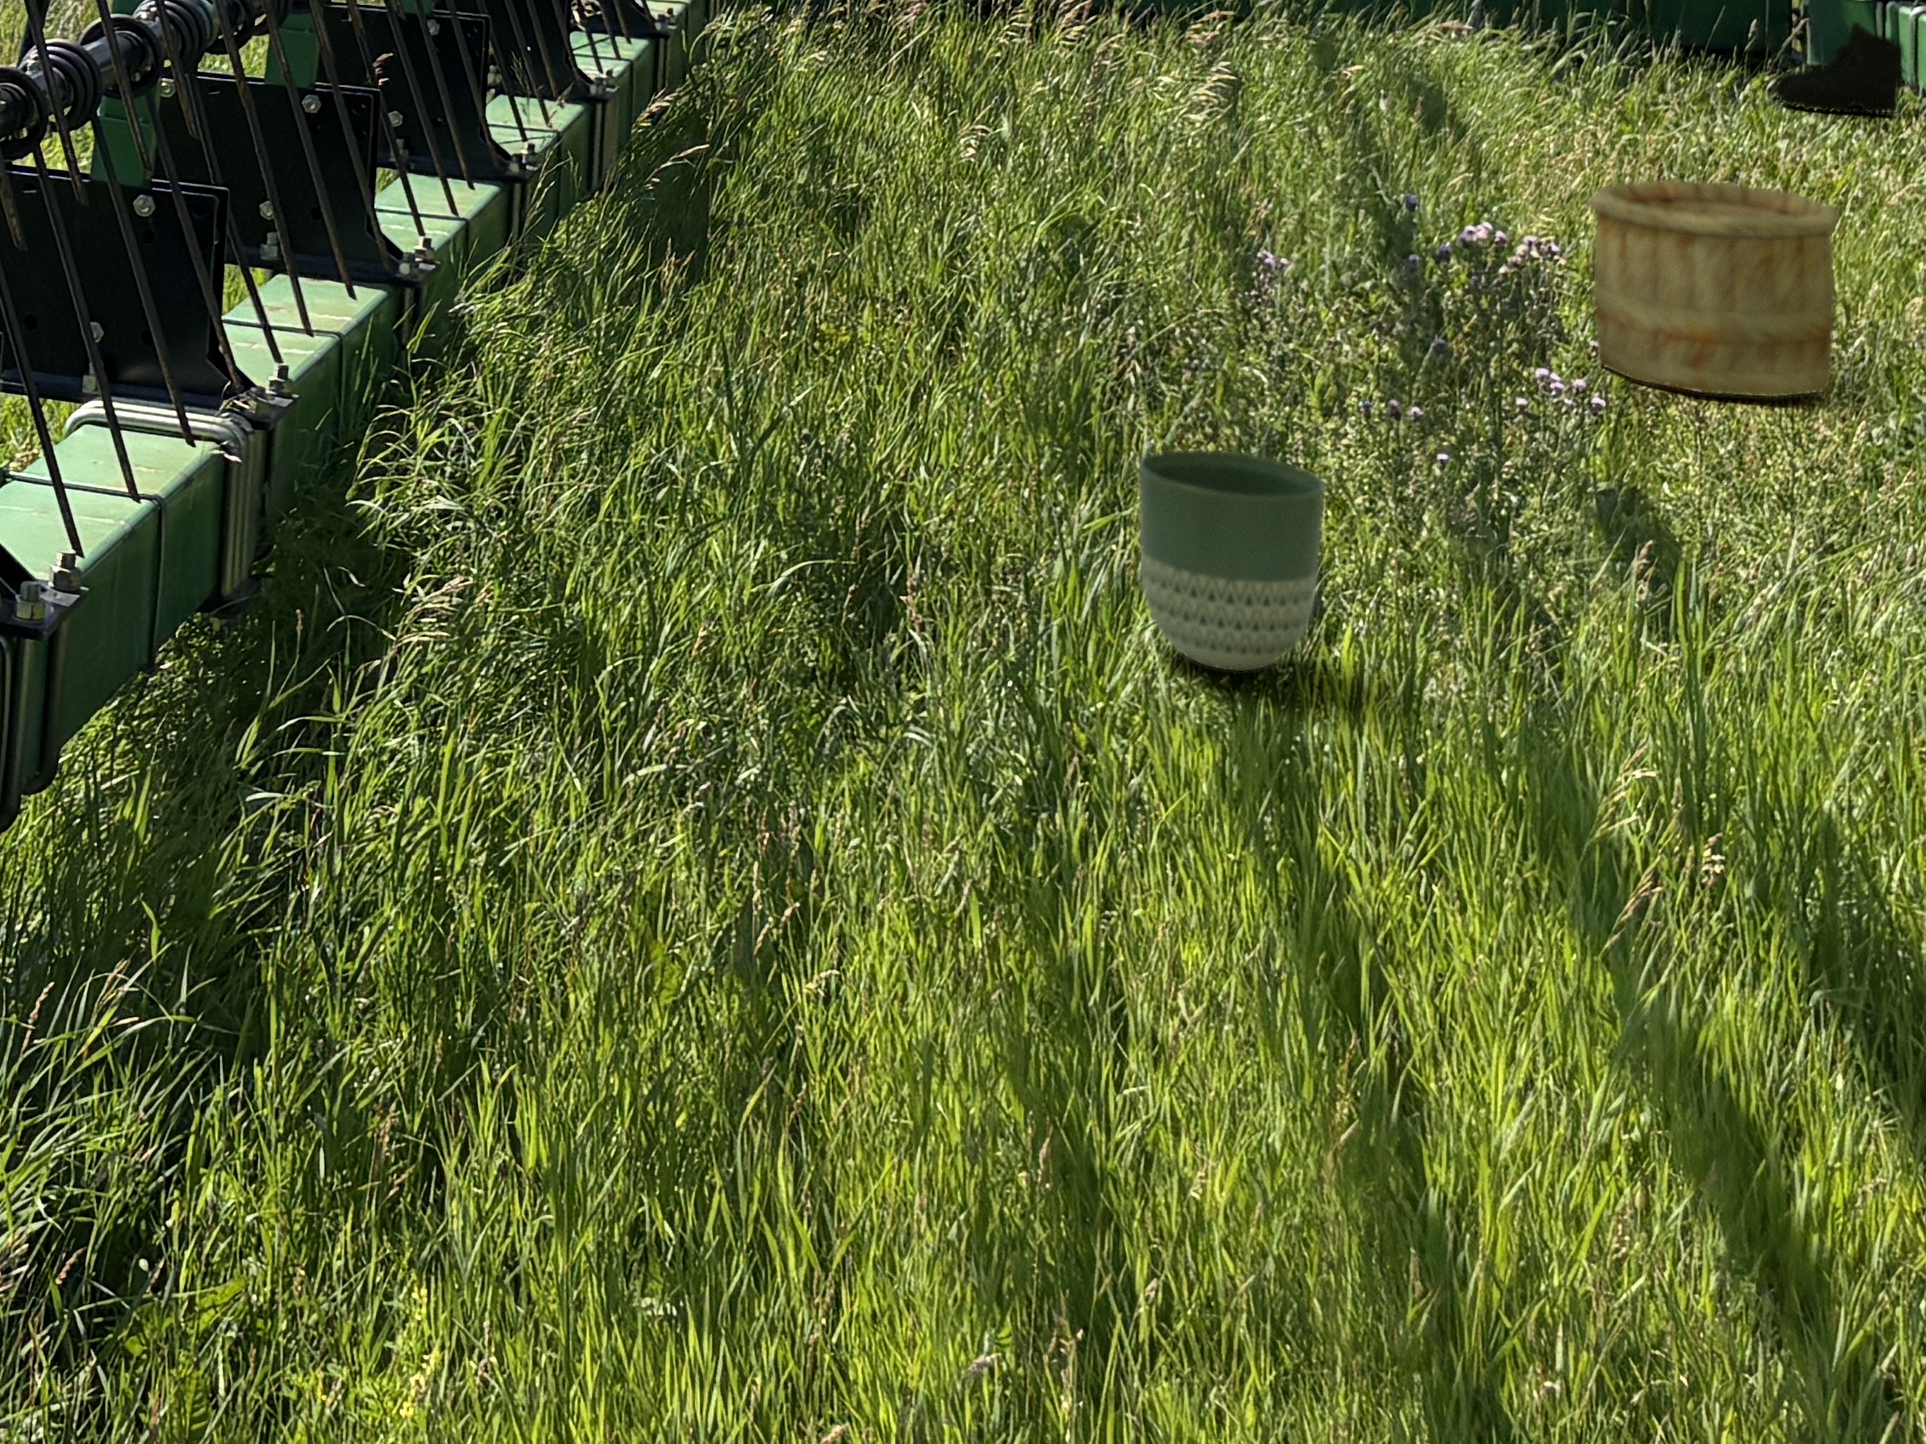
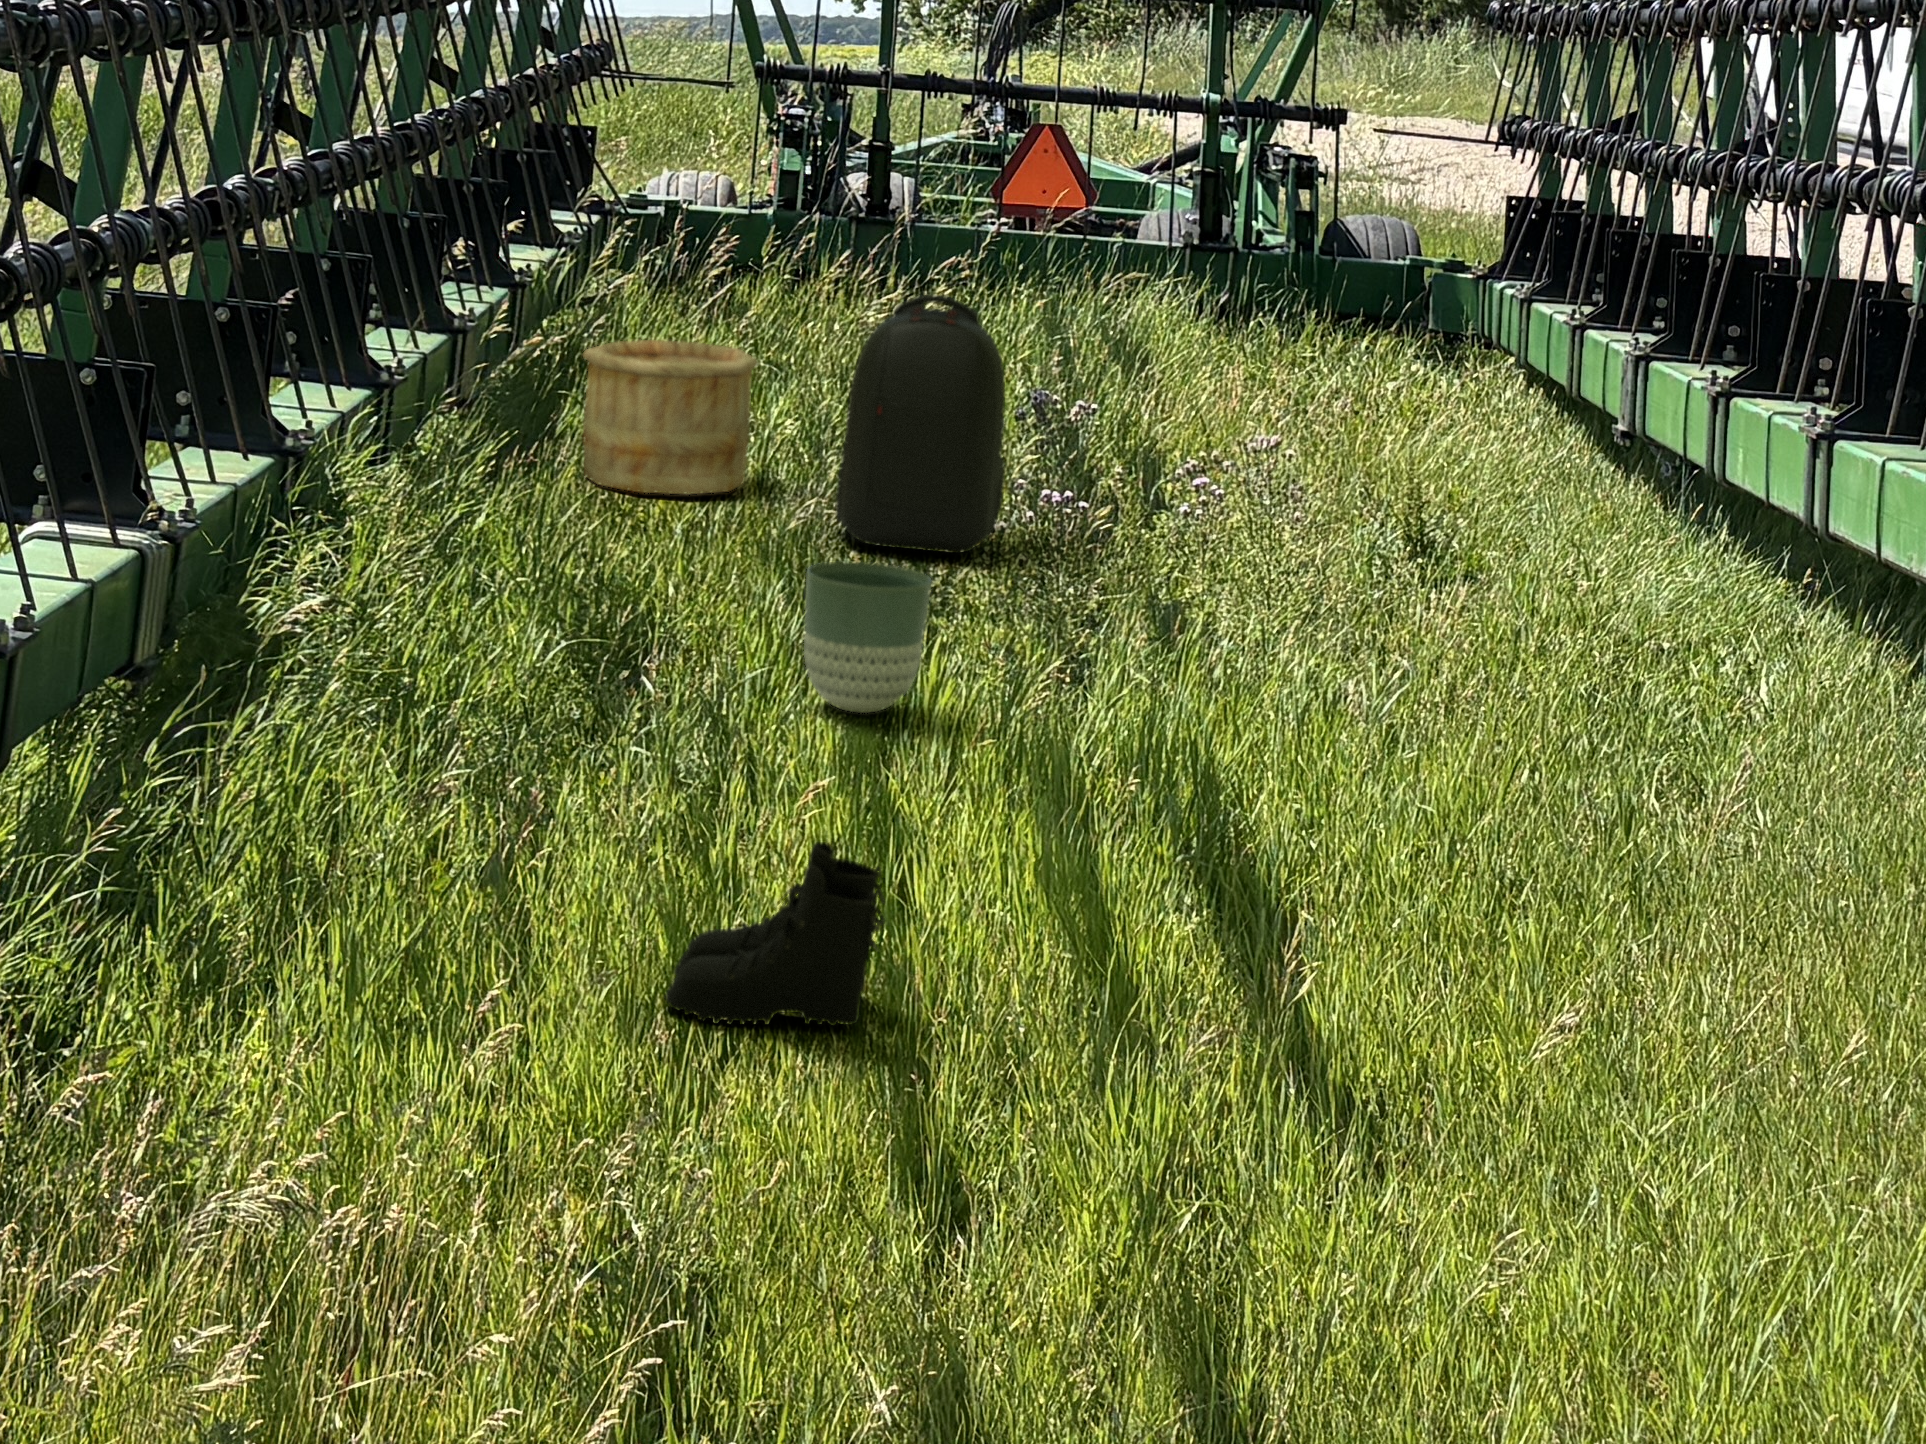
boots: present [1773,22,1905,113] -> present [665,842,885,1026]
backpack: none [1123,56,1356,403] -> present [835,295,1005,553]
wooden bucket: present [1587,180,1839,397] -> present [583,340,757,494]

